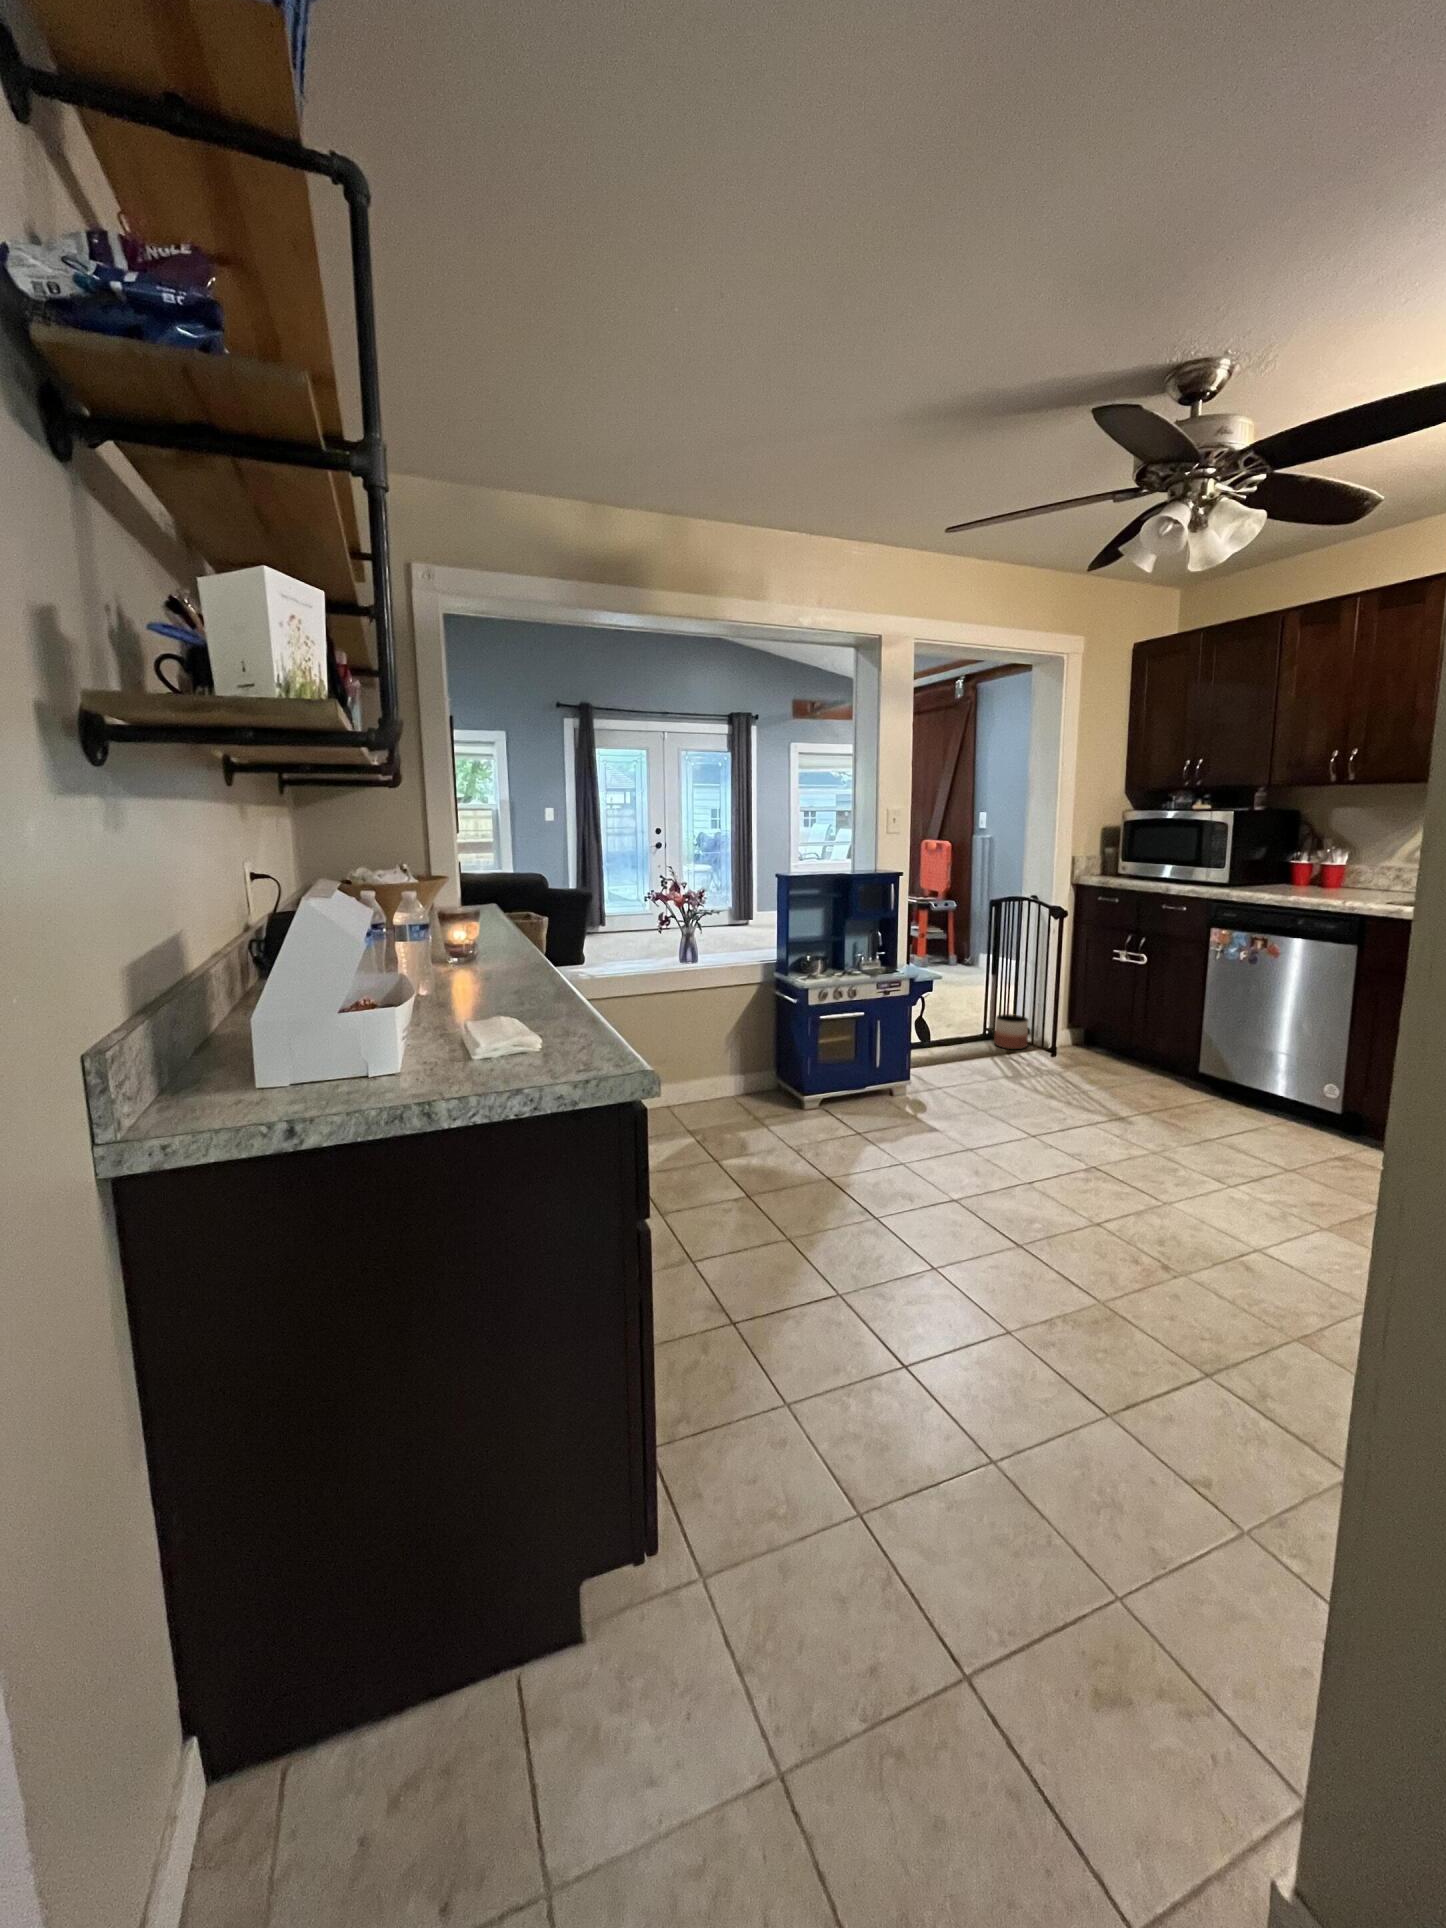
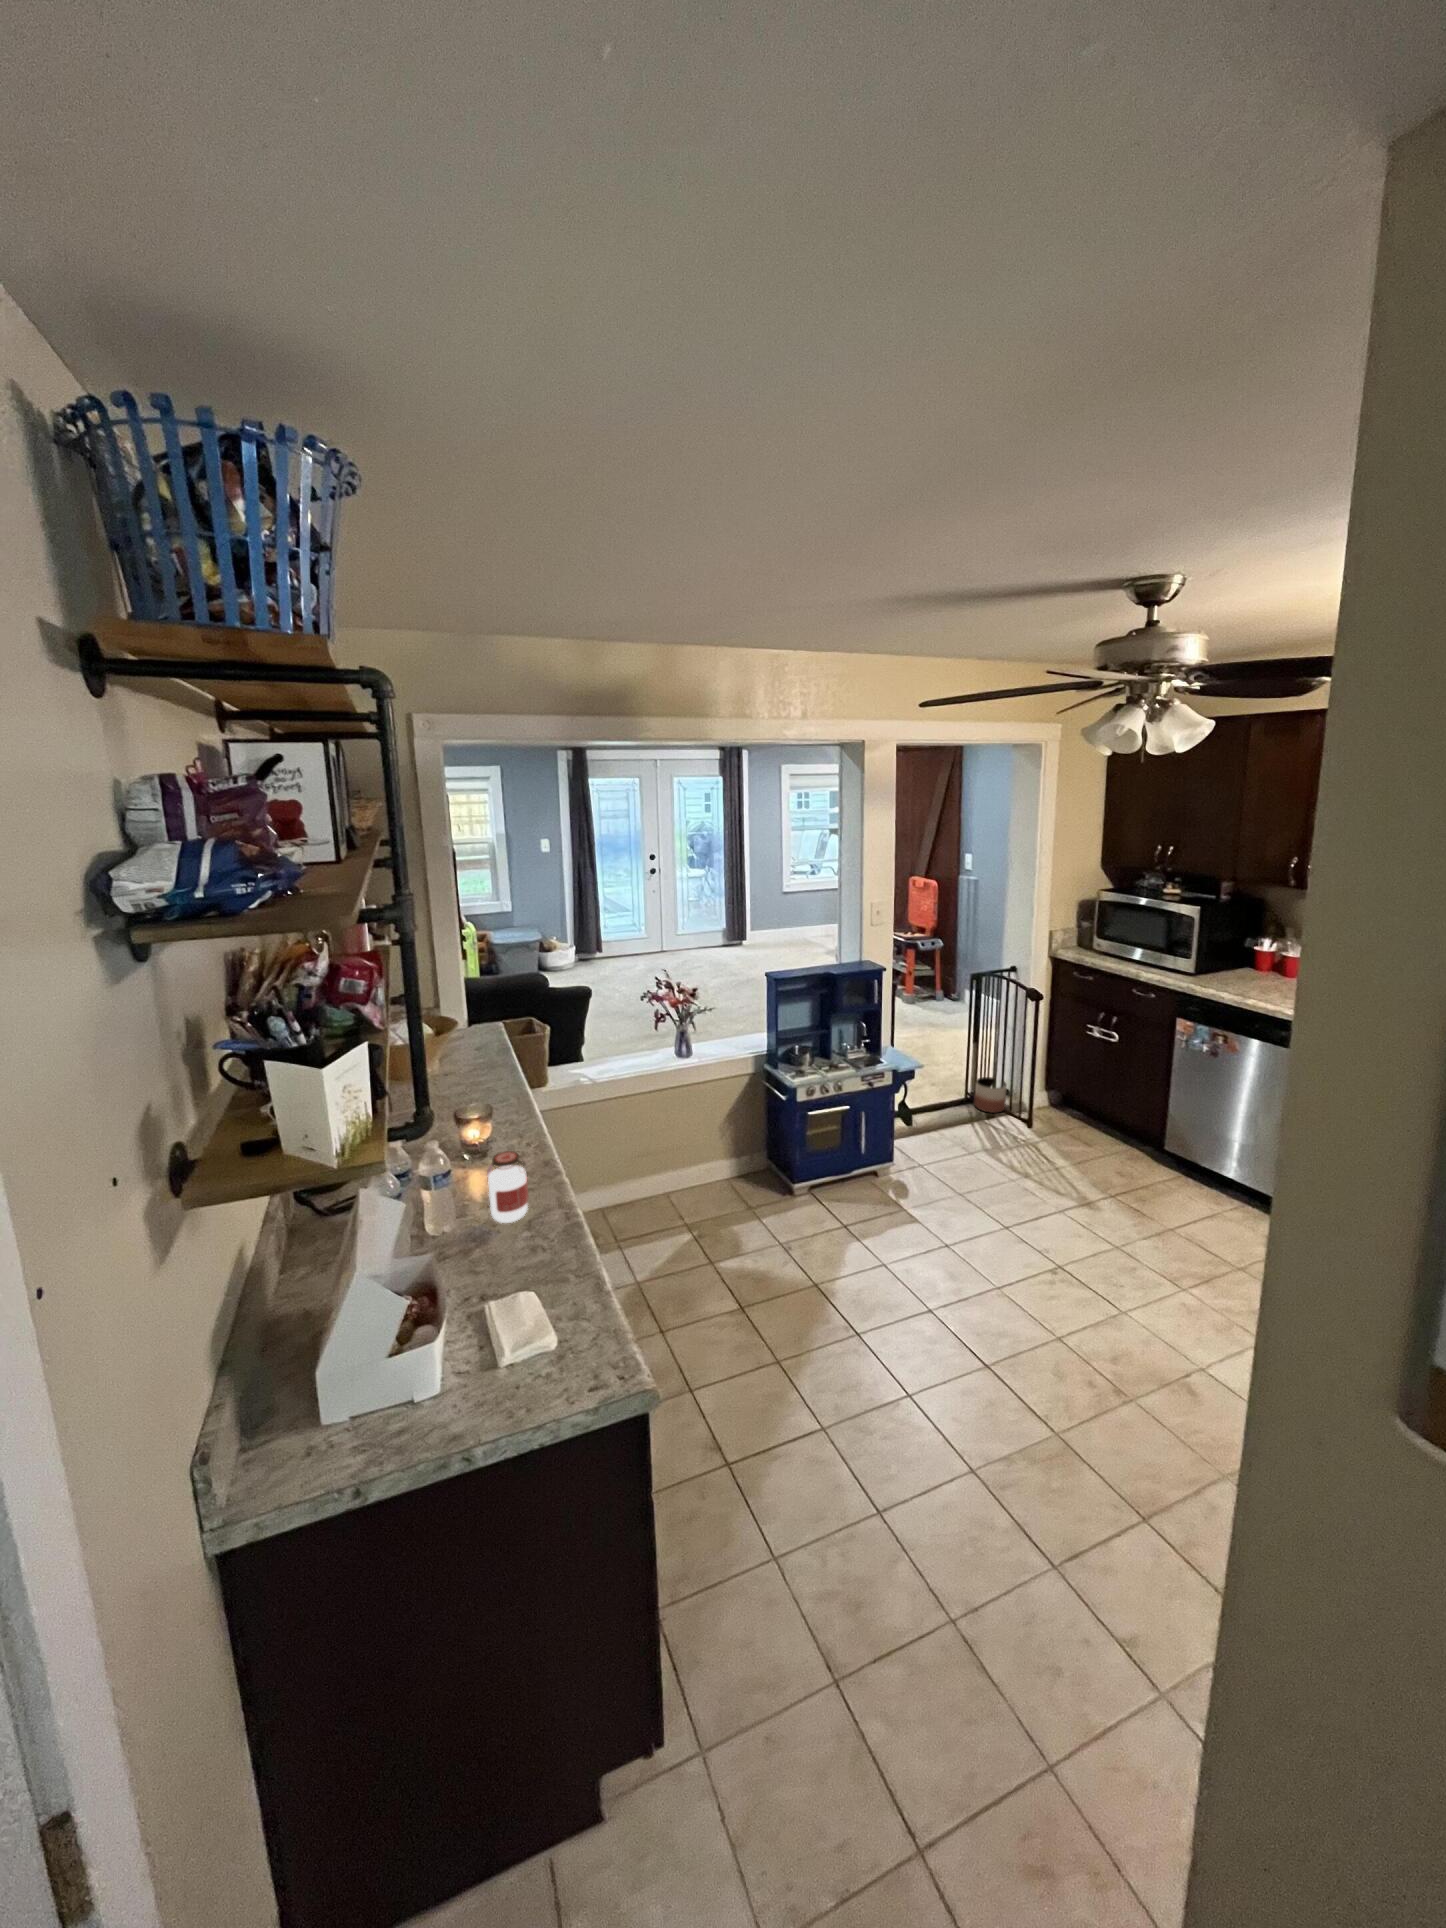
jar: none [468,914,514,991] -> present [487,1151,528,1223]

